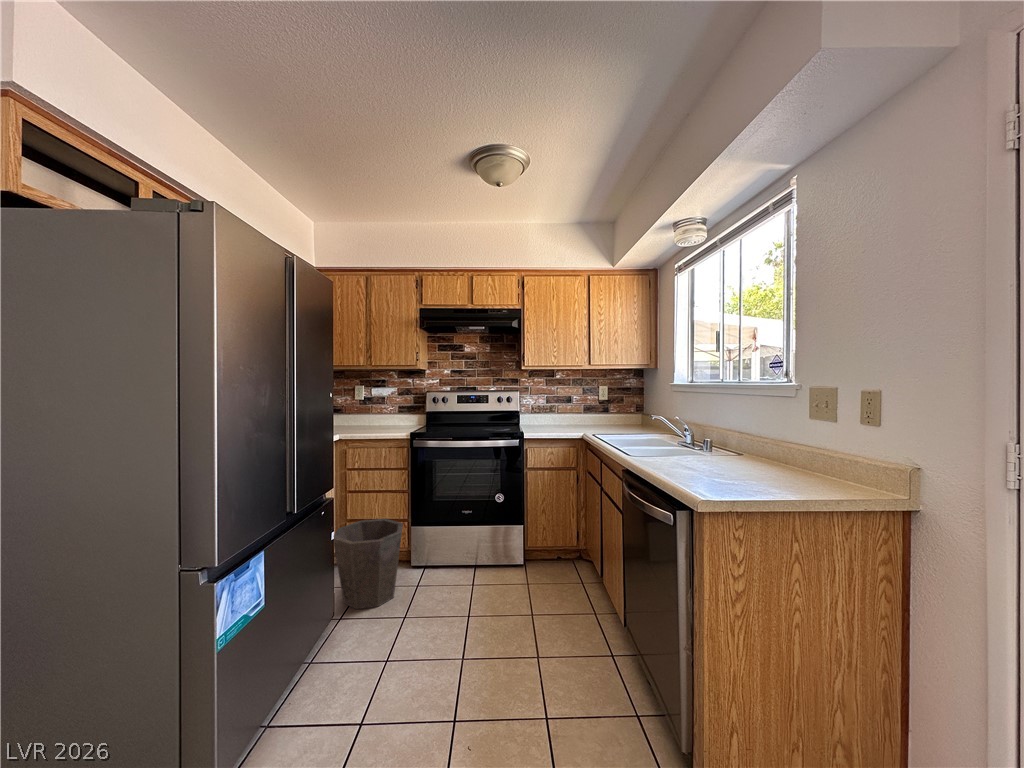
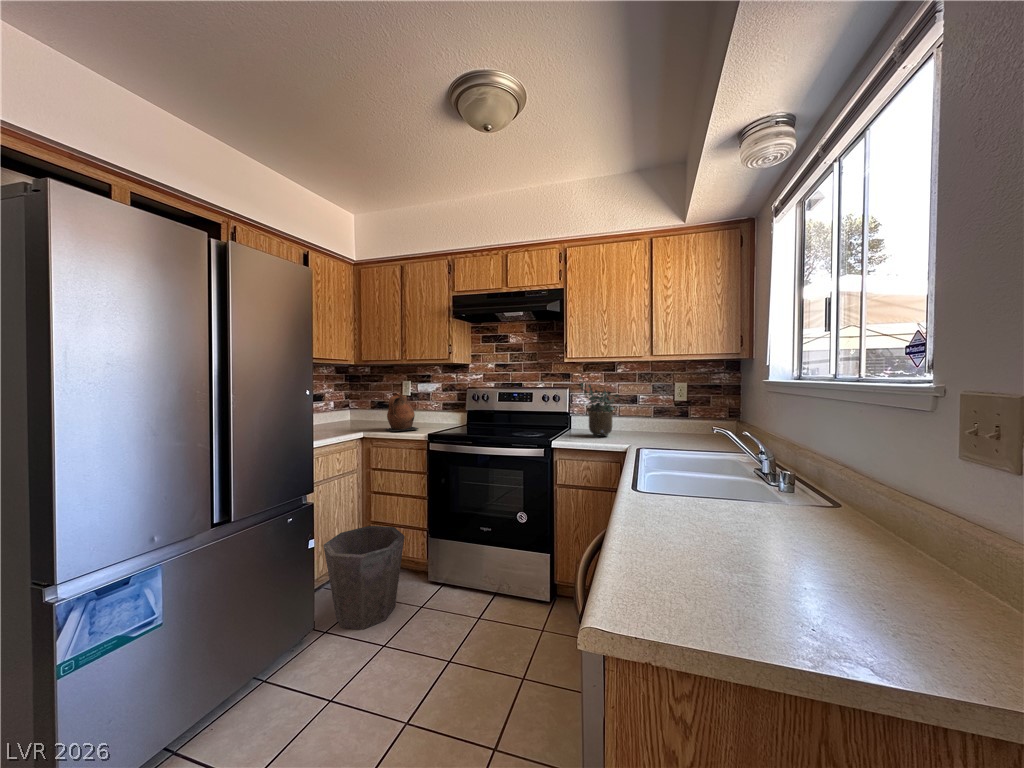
potted plant: none [535,382,567,428] -> present [579,377,619,436]
ceramic pitcher: none [355,397,391,433] -> present [386,393,418,431]

